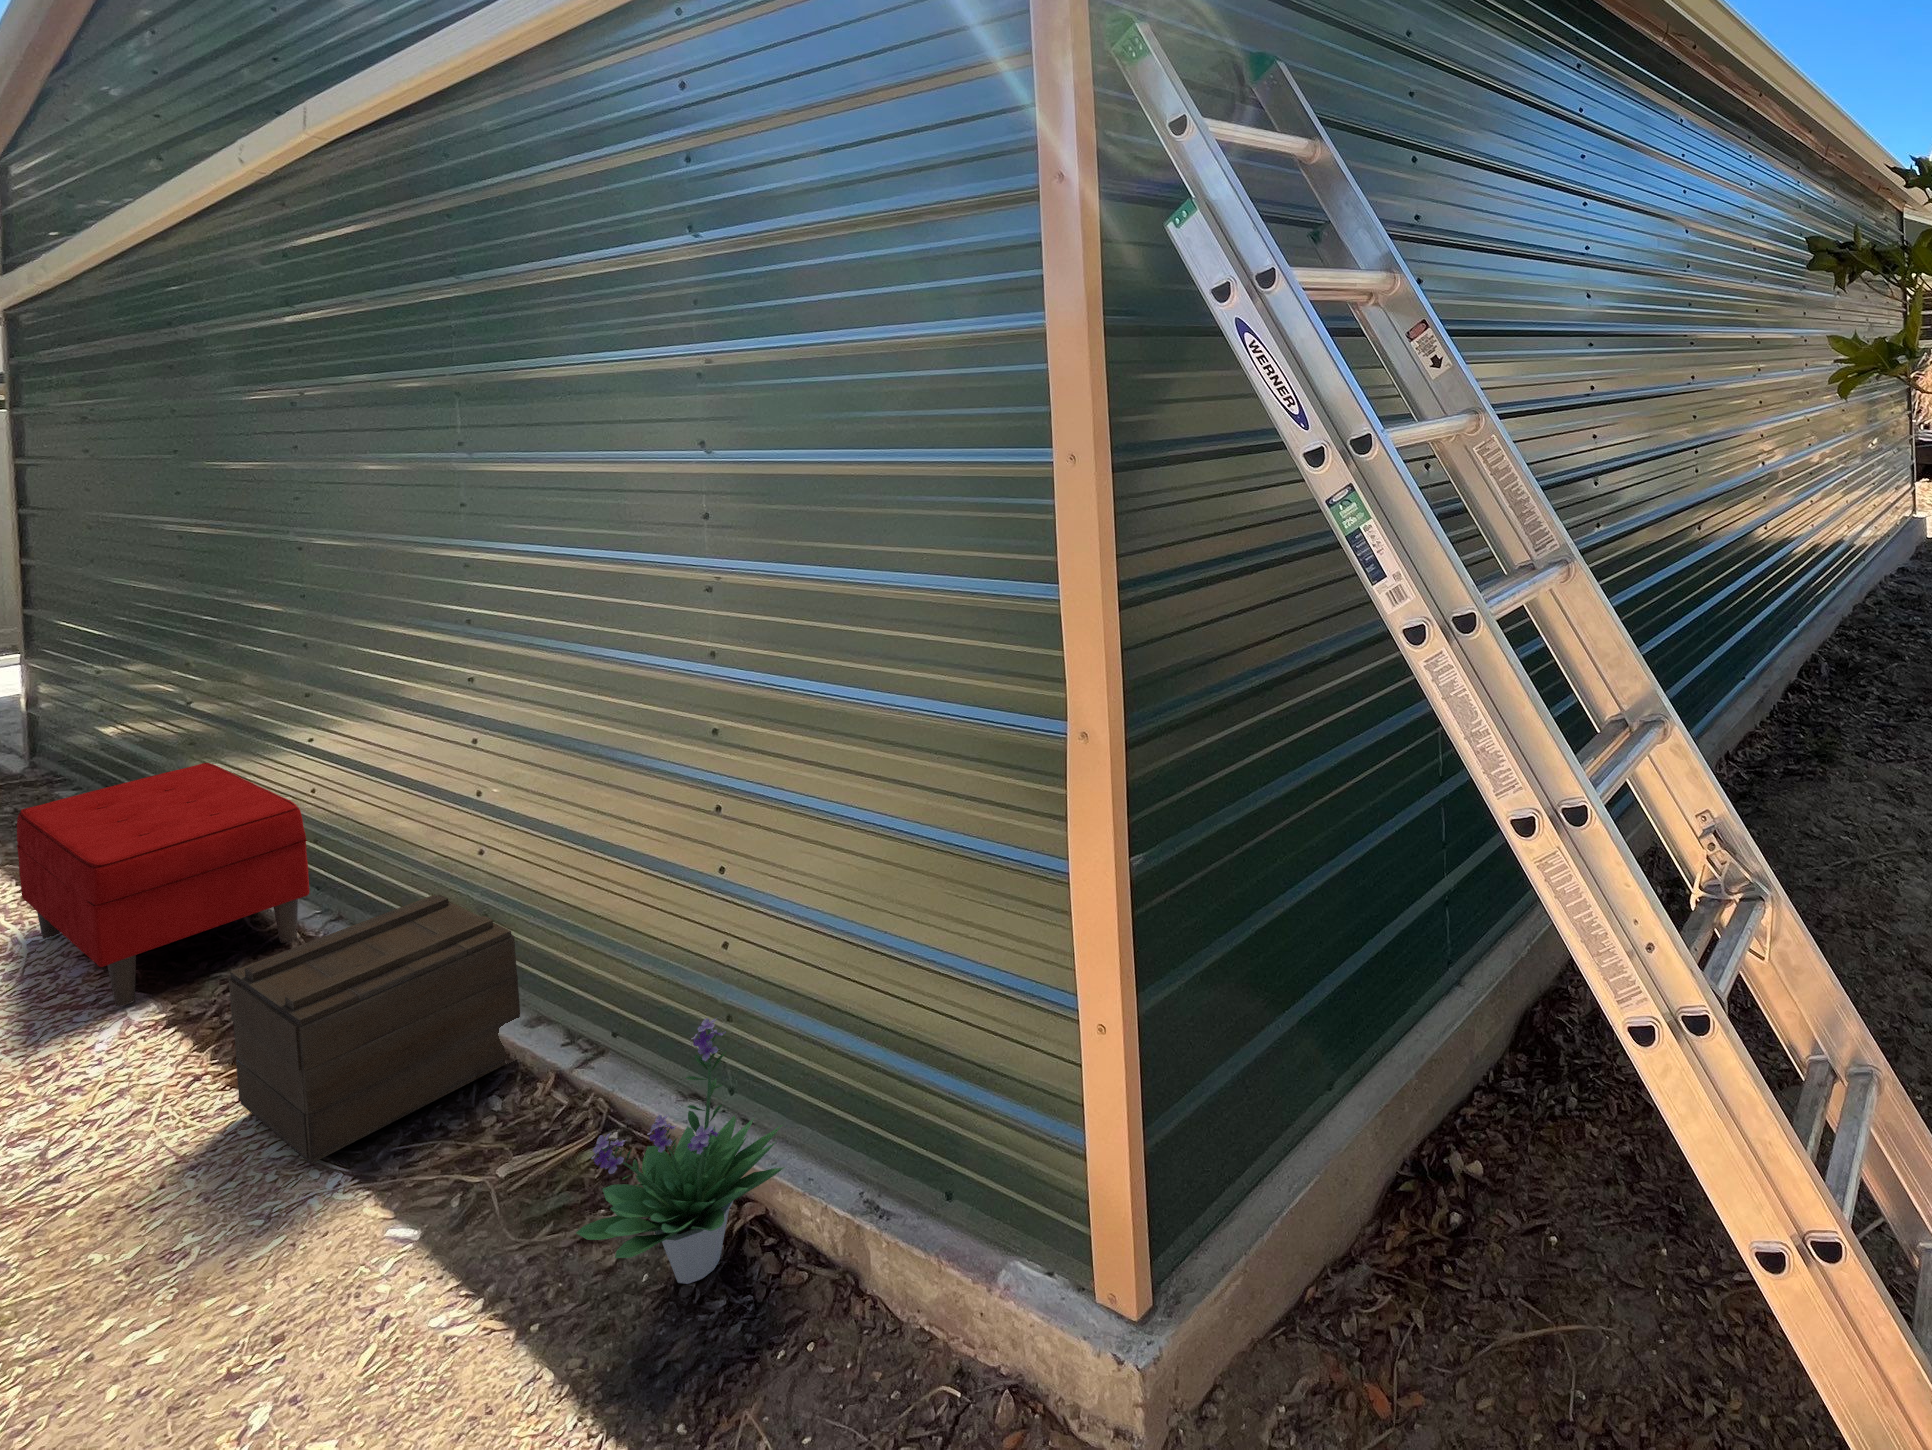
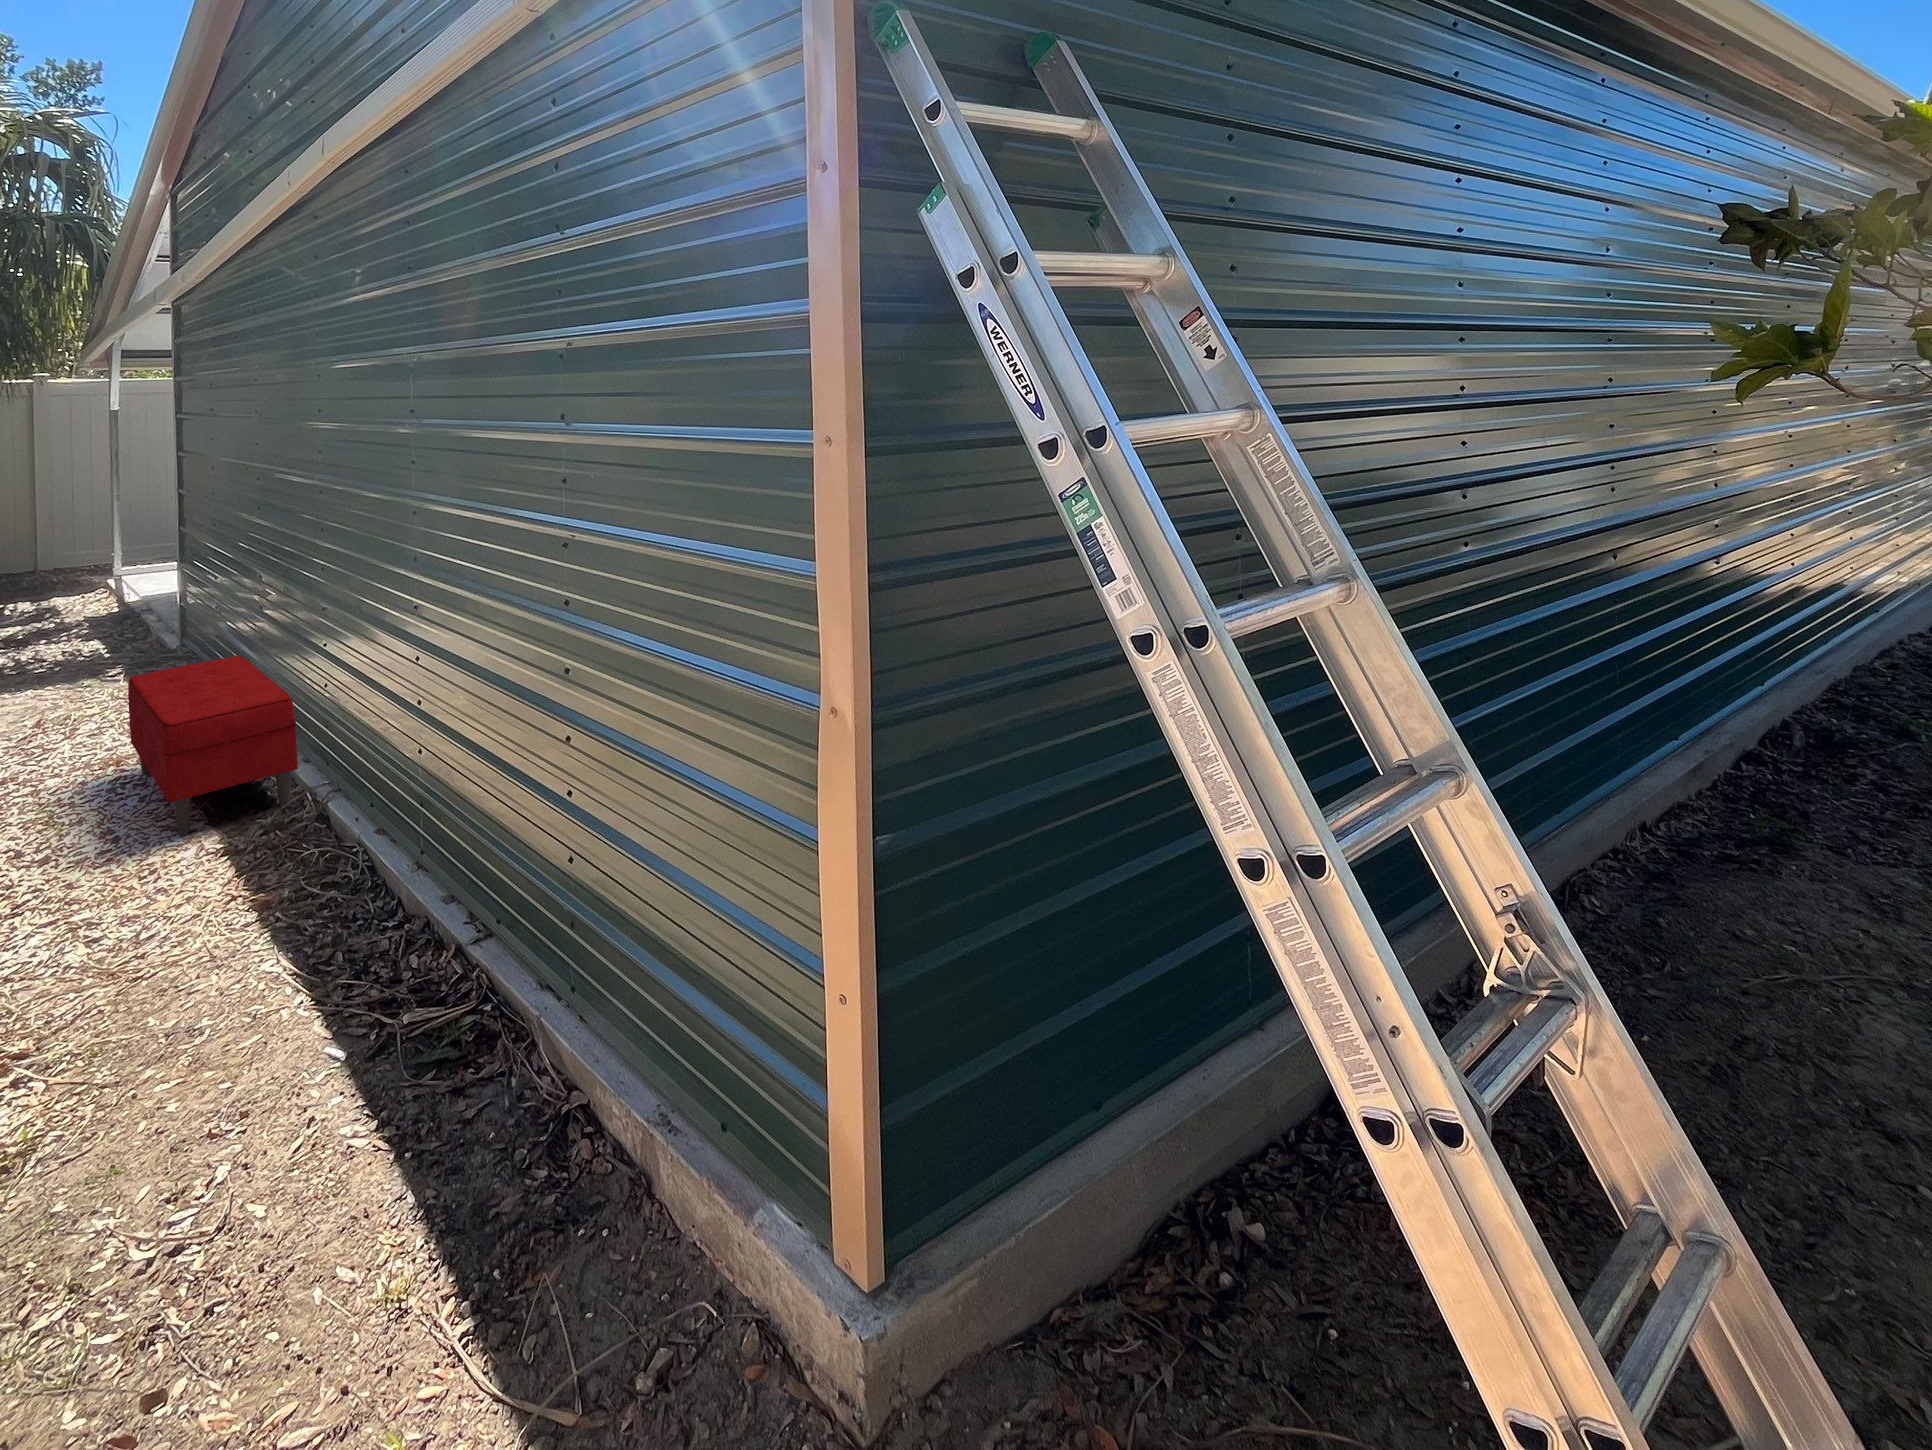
wooden crate: present [229,895,520,1164] -> none [236,782,426,982]
potted plant: present [576,1018,784,1284] -> none [439,922,601,1148]

